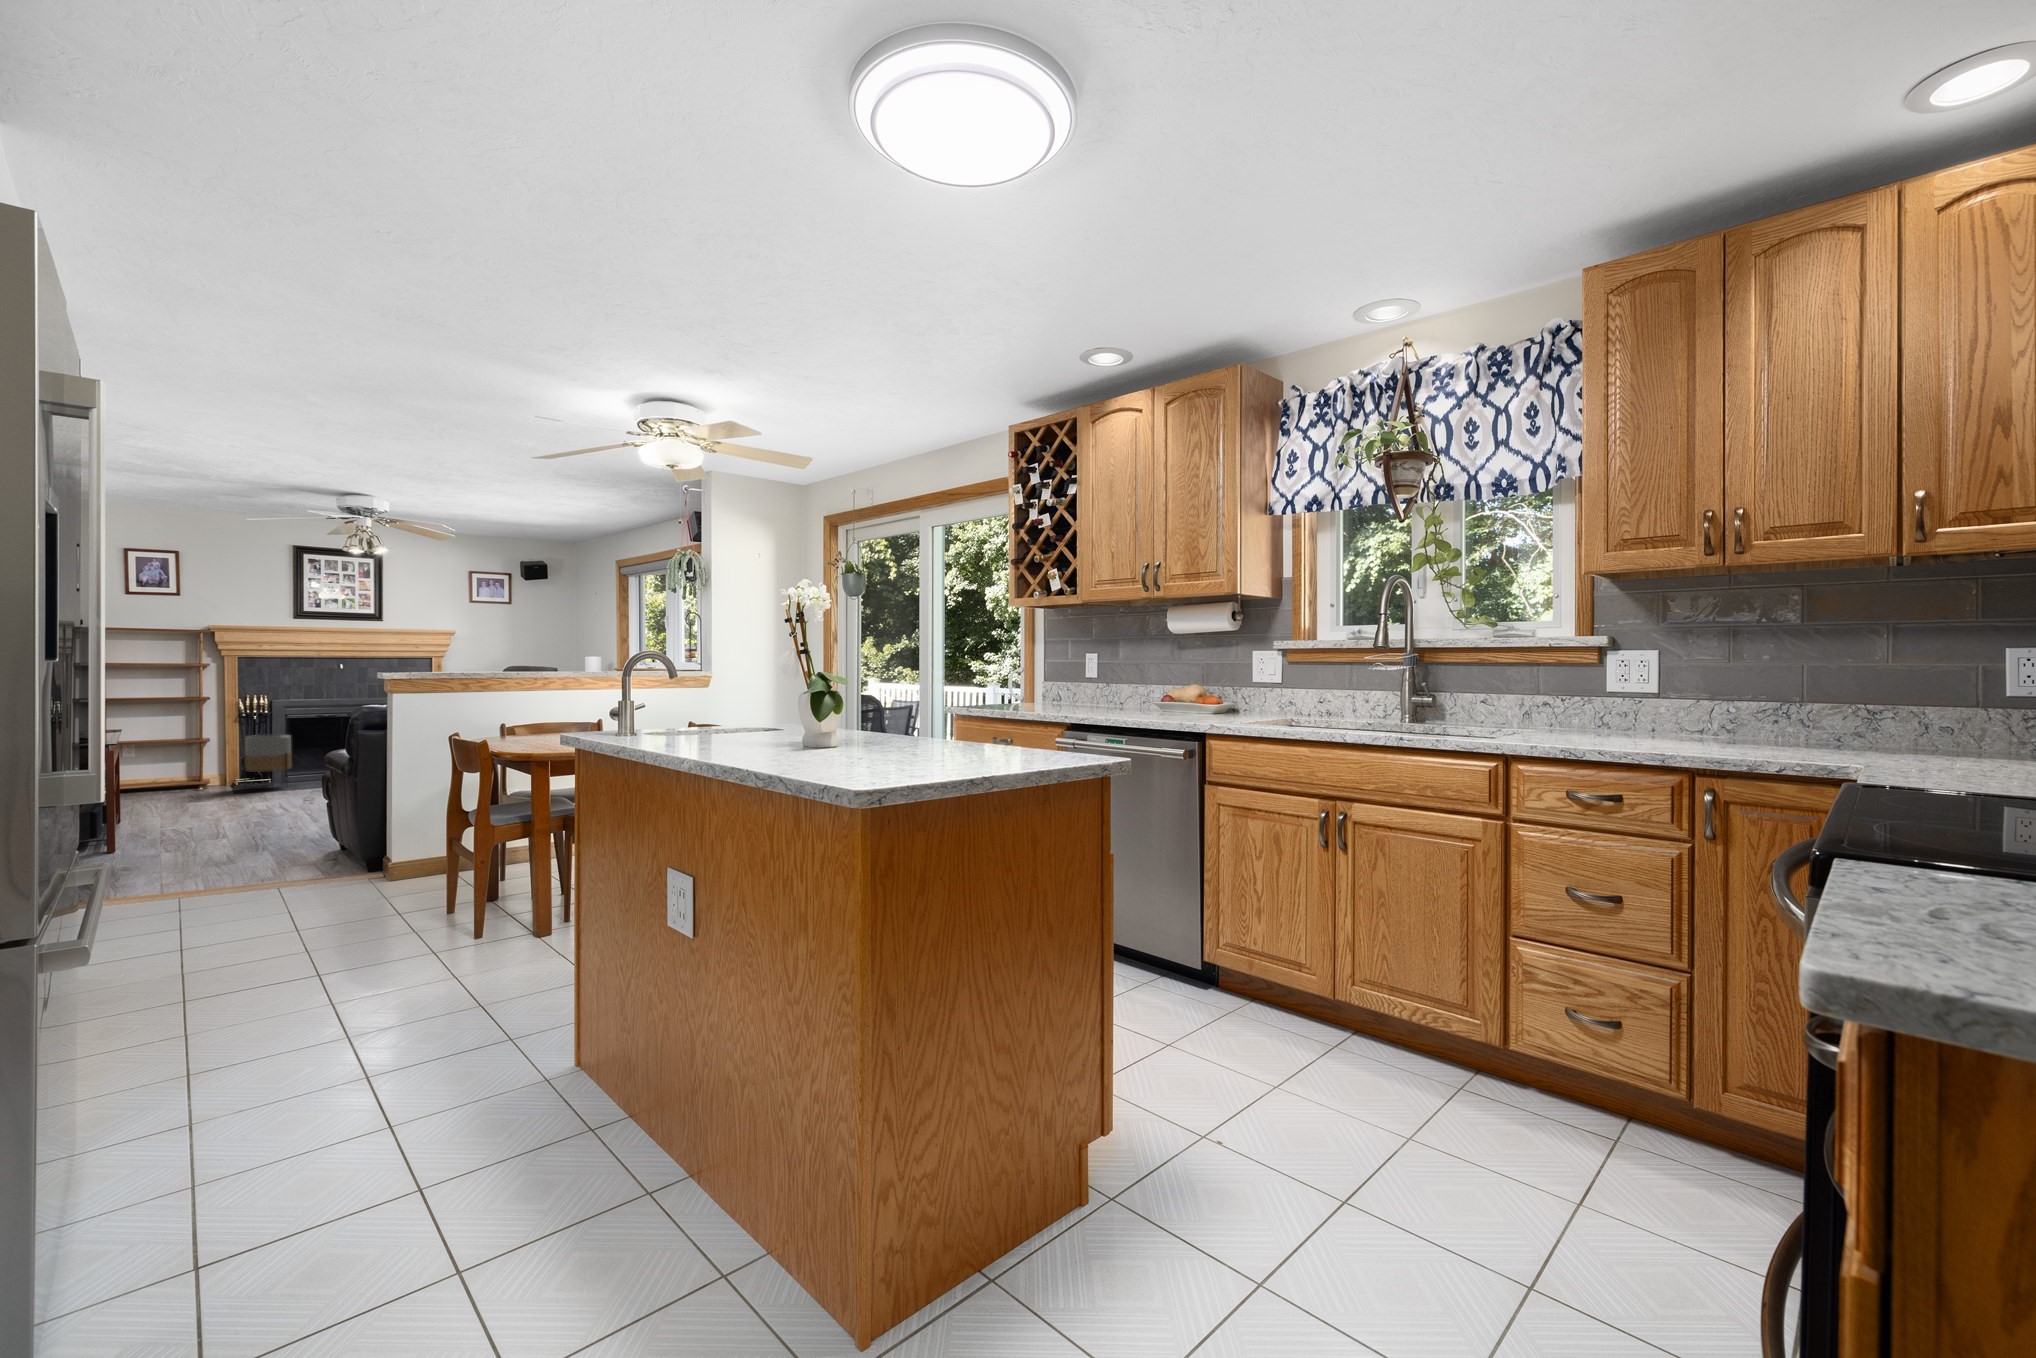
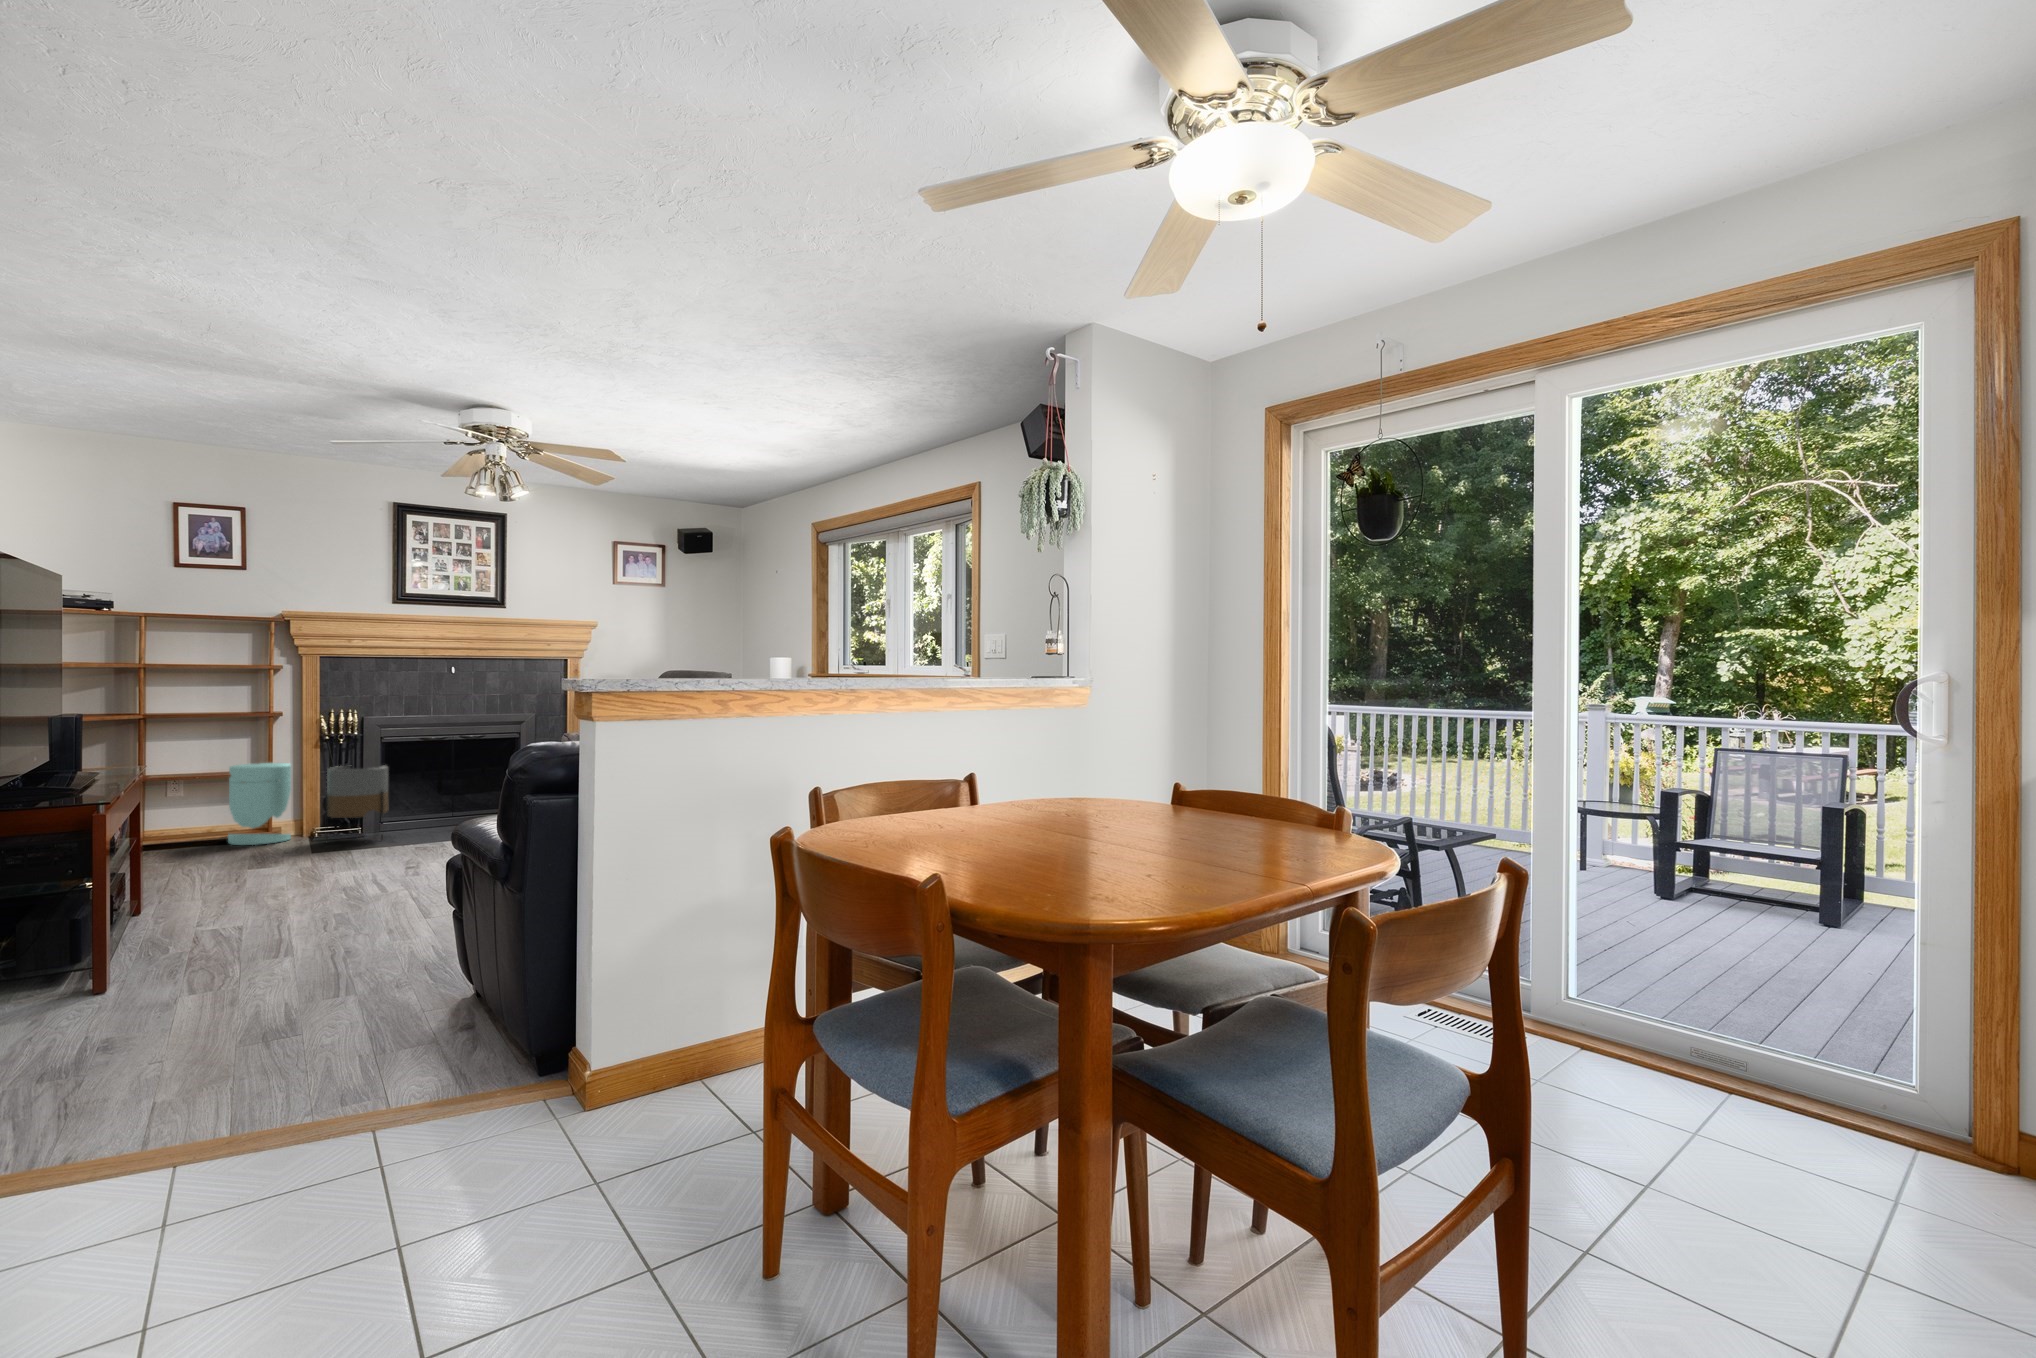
trash can: none [164,733,218,791] -> present [227,763,291,845]

